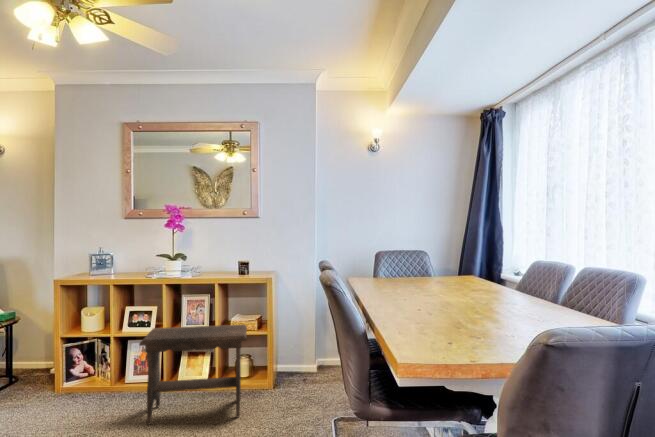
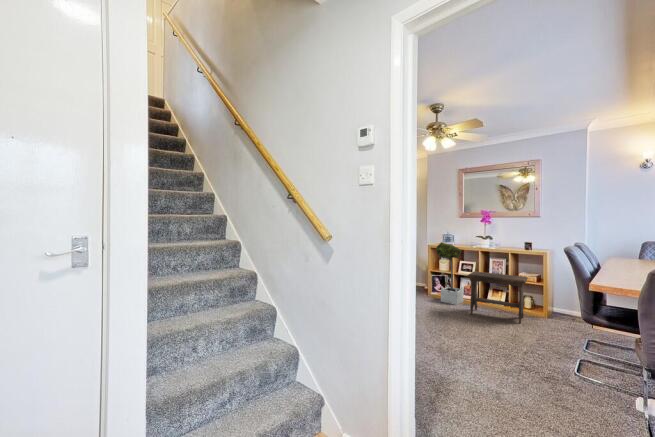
potted tree: none [72,273,133,404] -> present [436,242,463,305]

